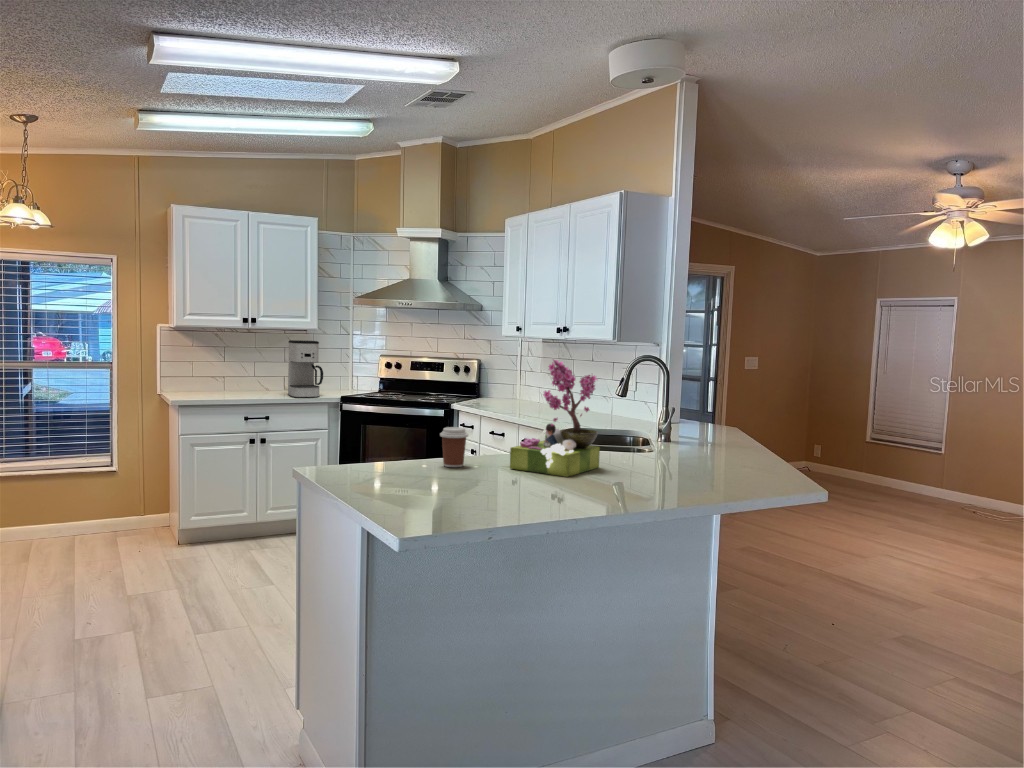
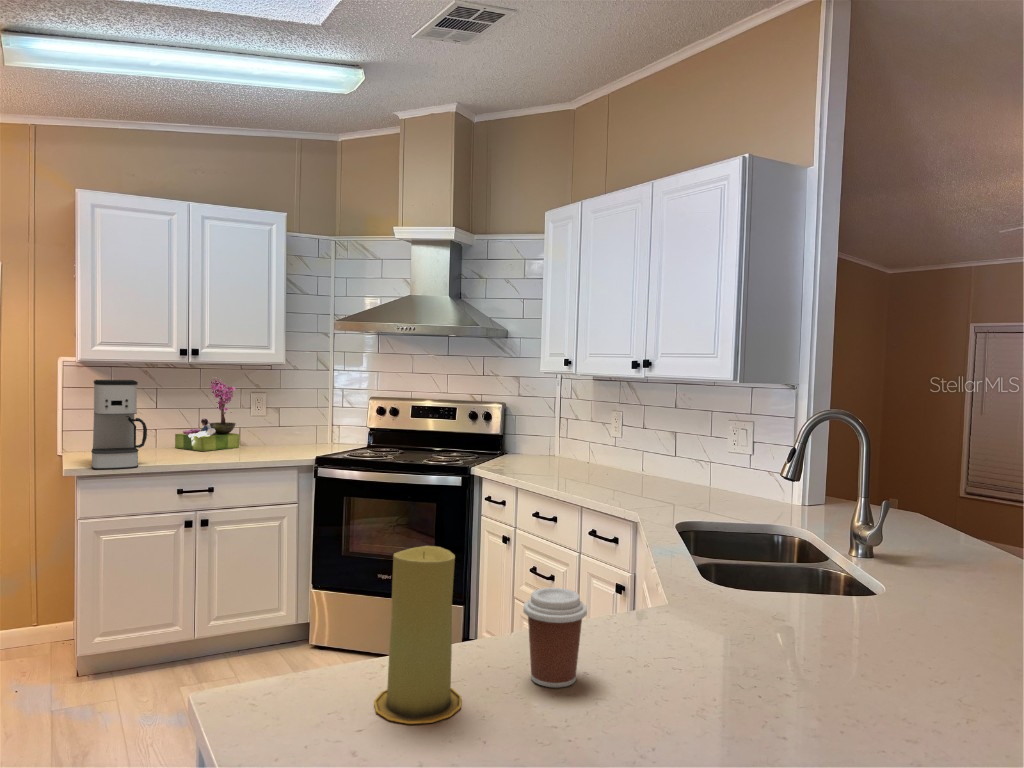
coffee maker: present [288,340,323,398] -> present [91,380,147,469]
flower arrangement: present [510,359,600,477] -> present [175,379,239,451]
candle: none [374,404,411,472] -> present [374,546,461,724]

